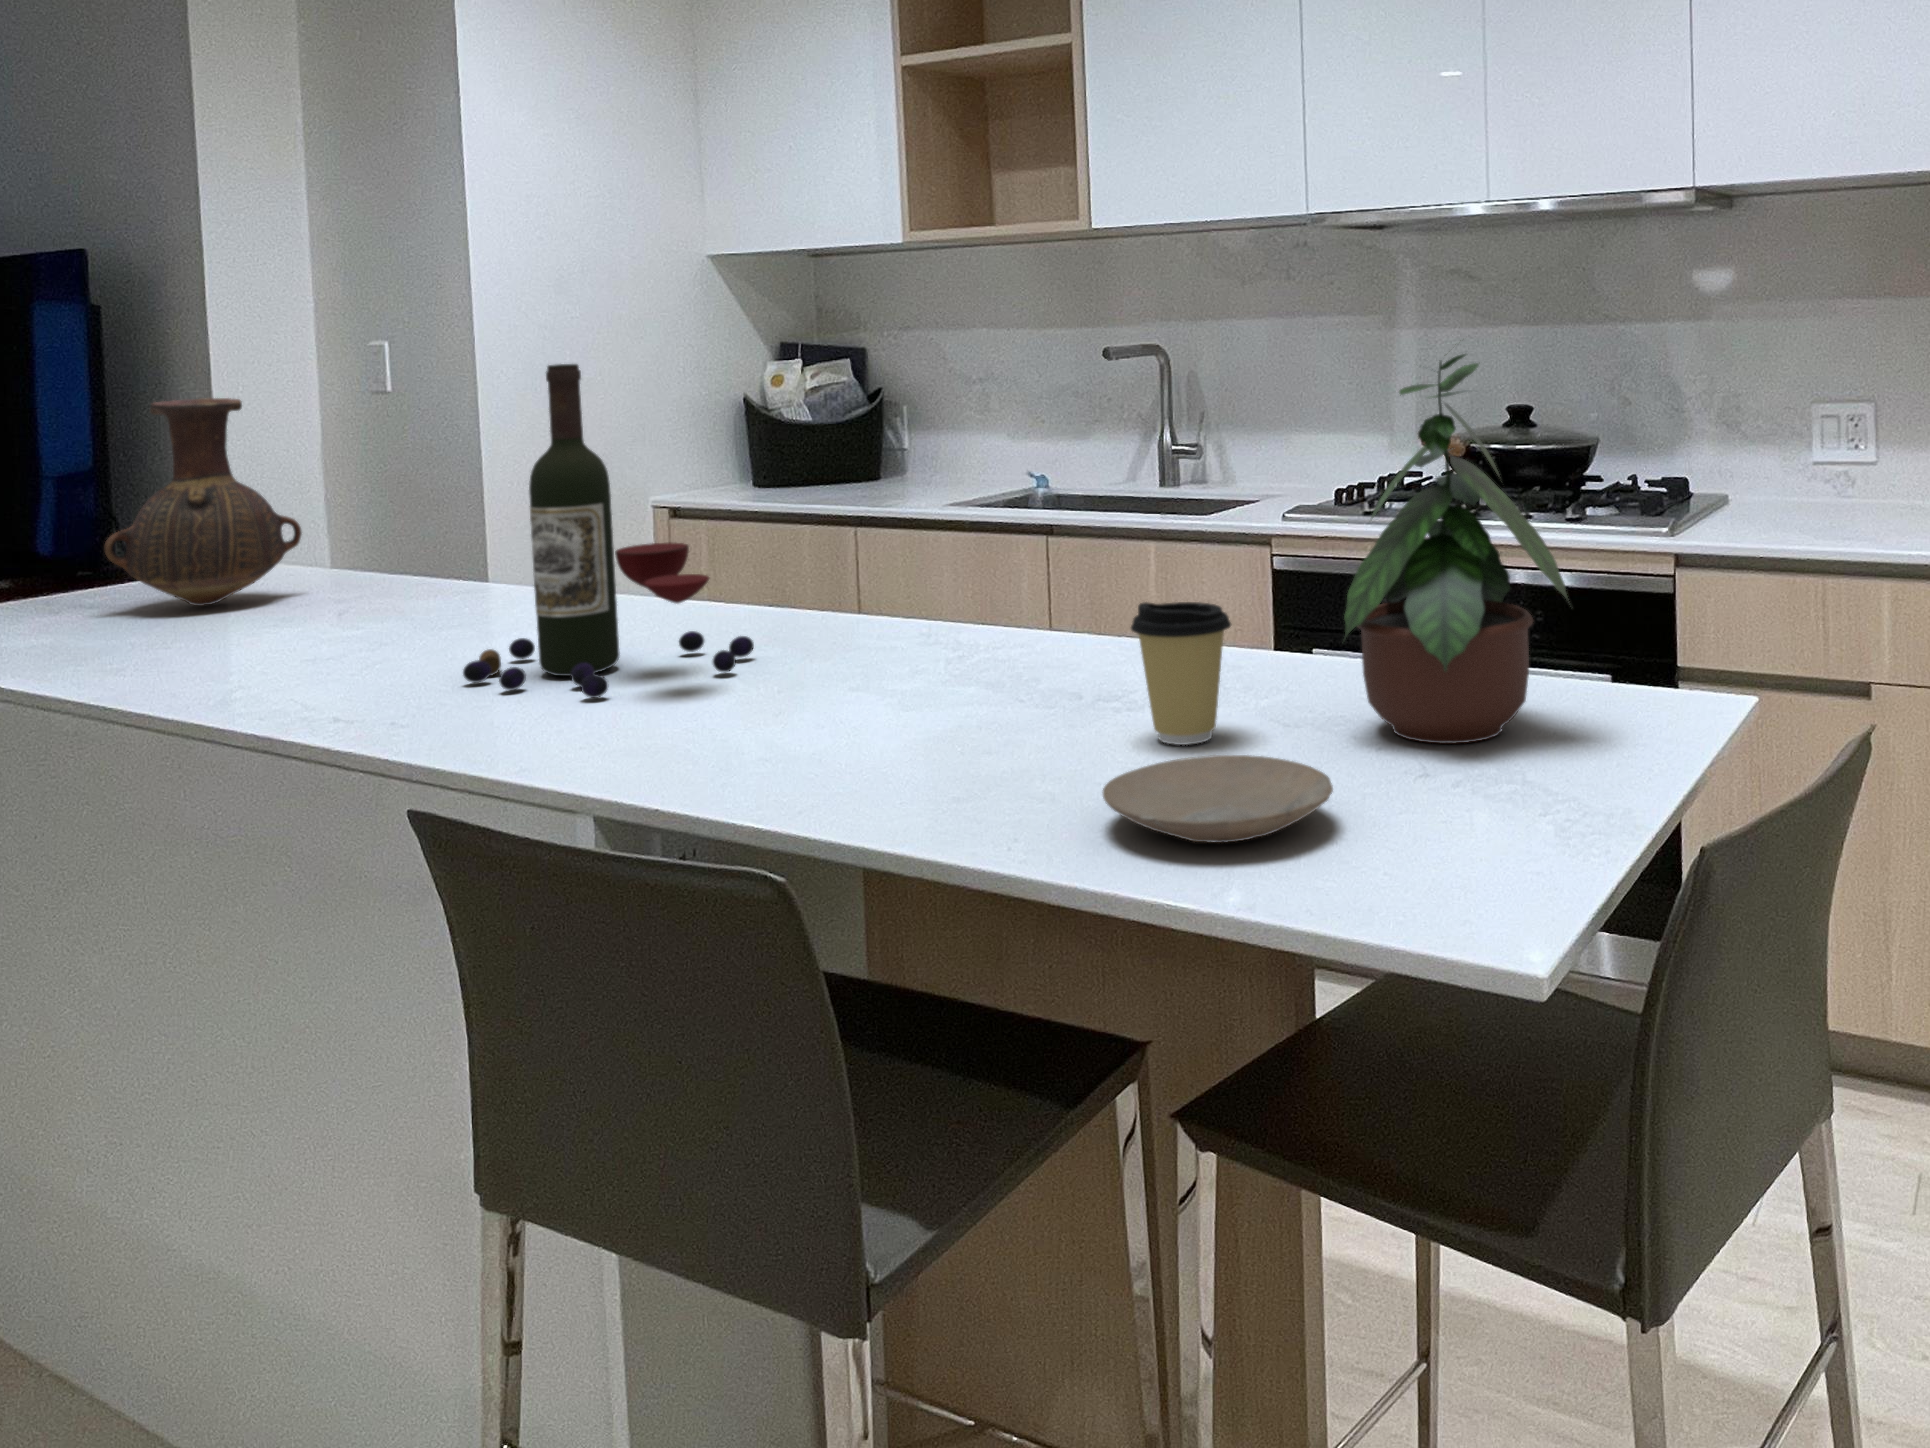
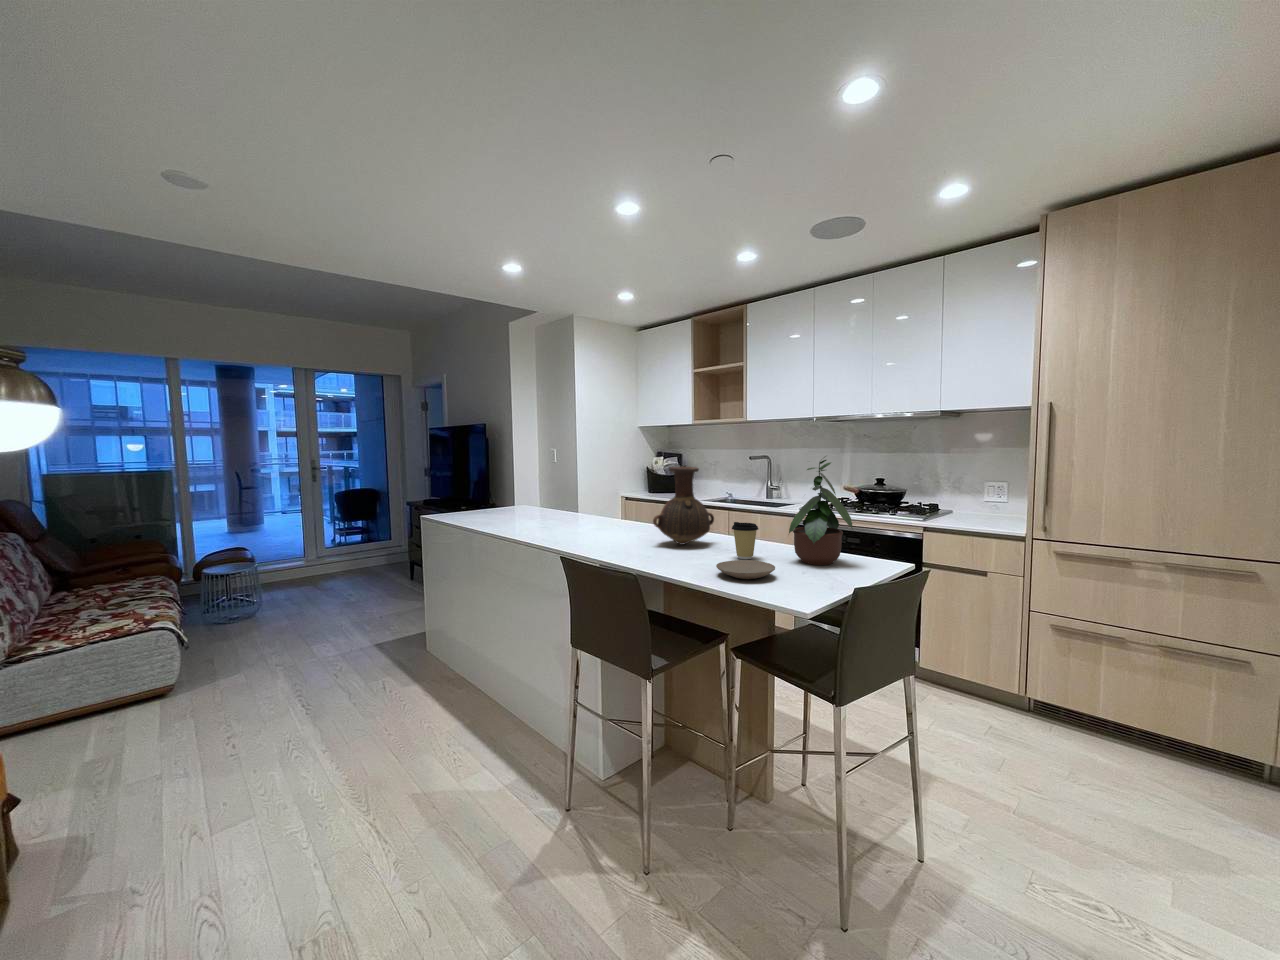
wine bottle: present [463,364,754,698] -> none [571,455,641,540]
vase: present [104,398,302,606] -> present [653,467,714,545]

